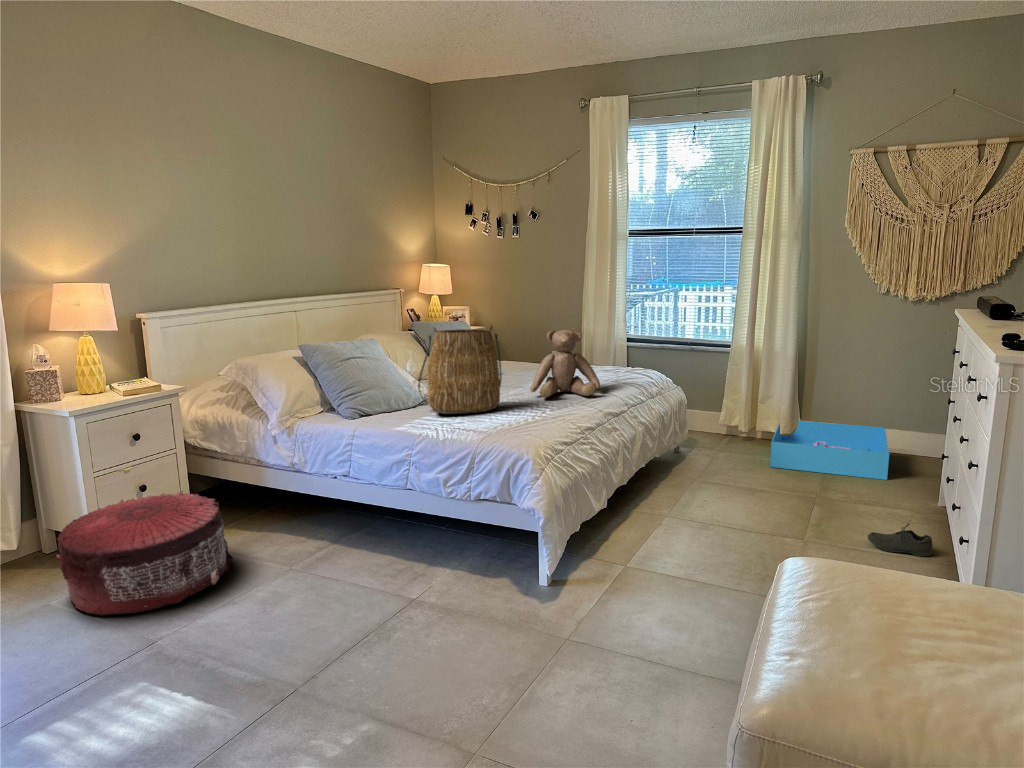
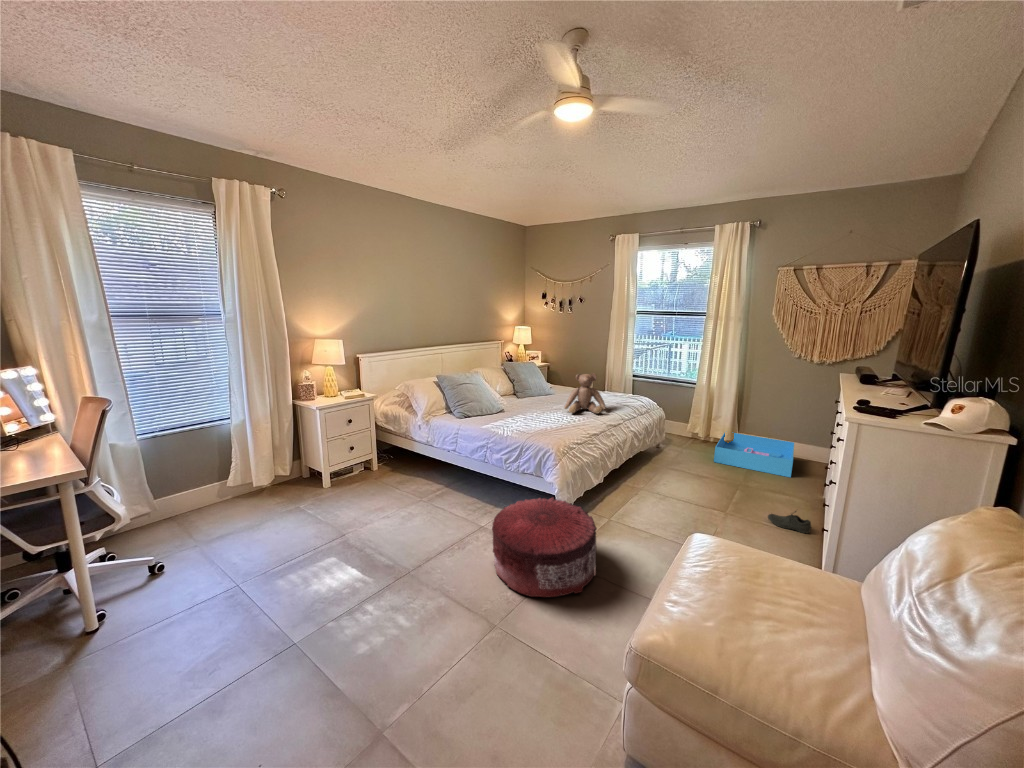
tote bag: present [418,326,502,414] -> none [499,371,547,420]
pouf: present [56,491,233,615] -> present [492,497,597,597]

